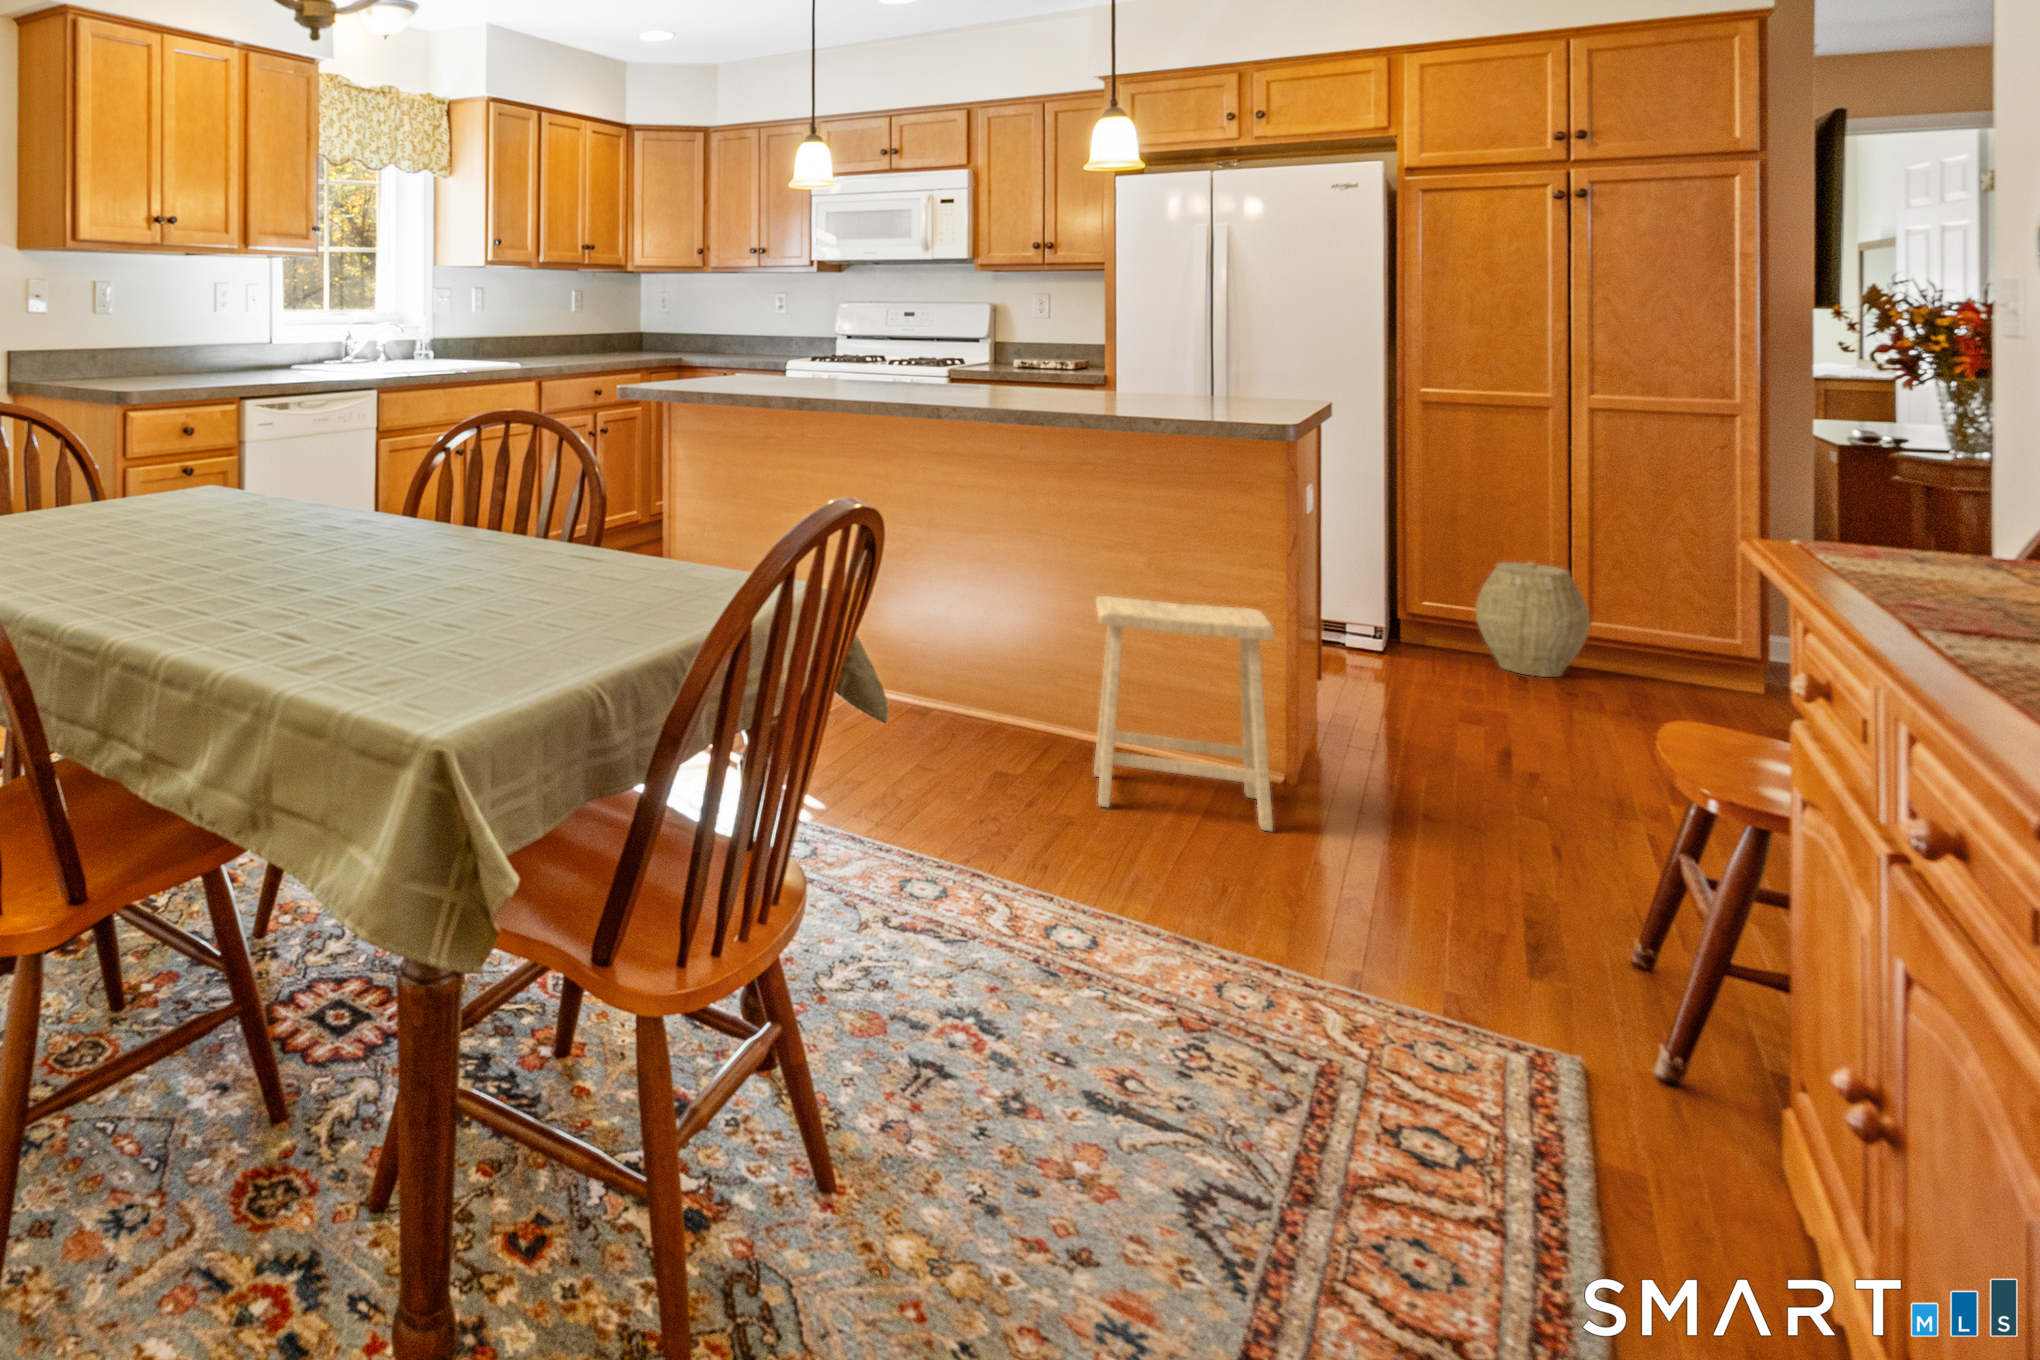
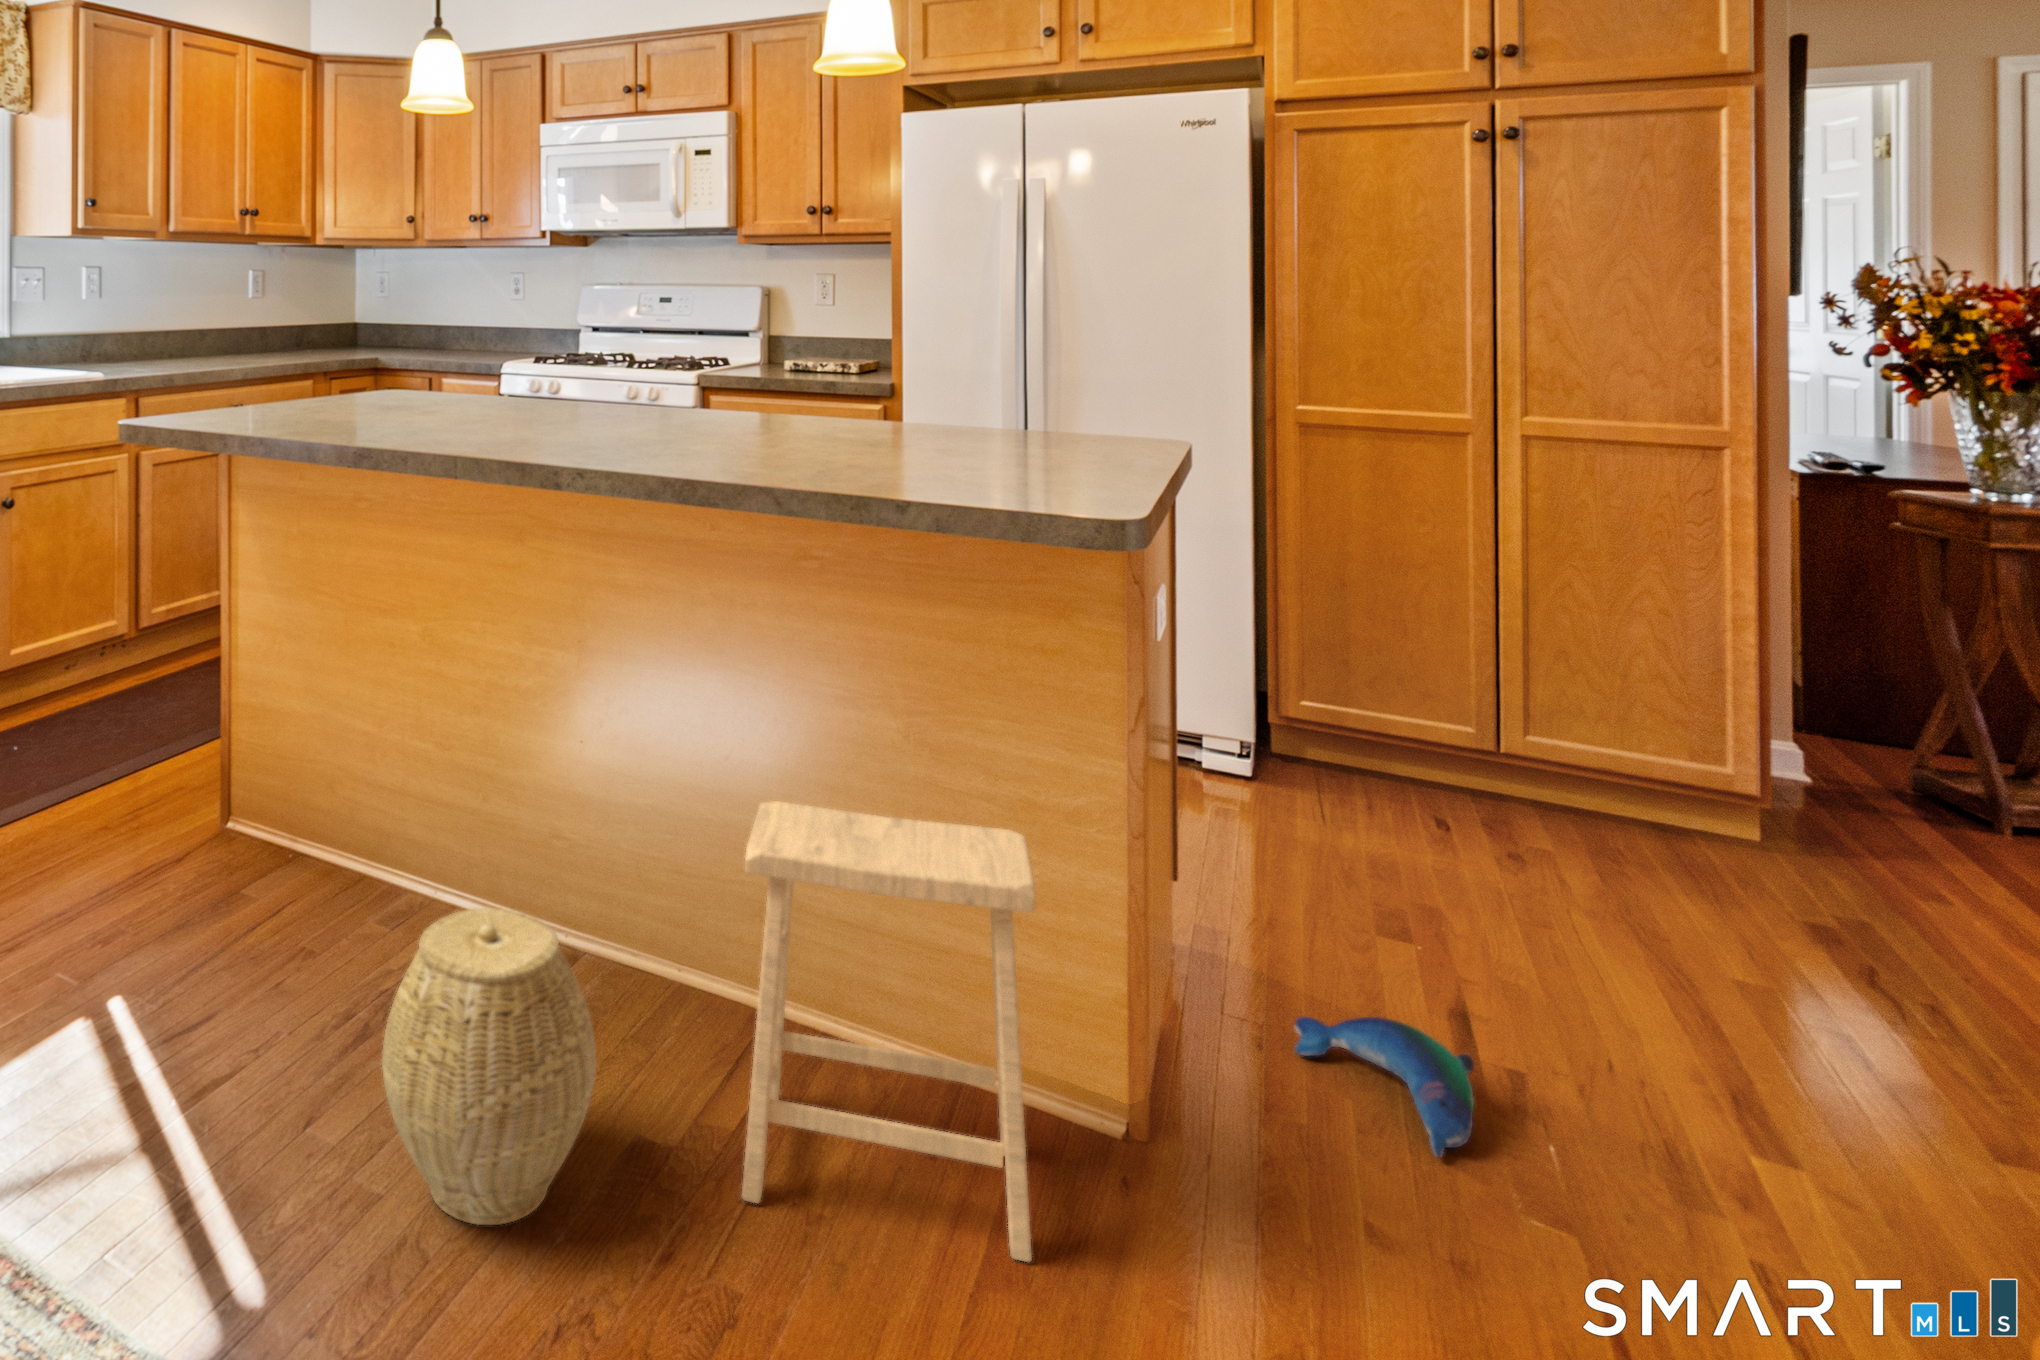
woven basket: present [1475,562,1590,677] -> present [382,908,596,1225]
plush toy: none [1425,743,1539,806] -> present [1295,1017,1474,1158]

